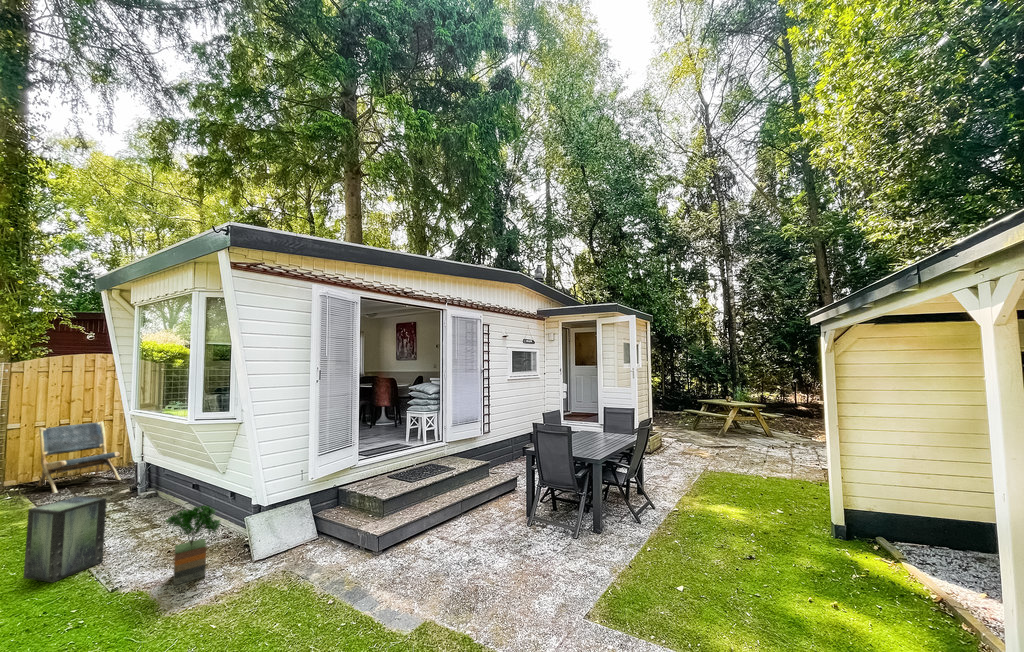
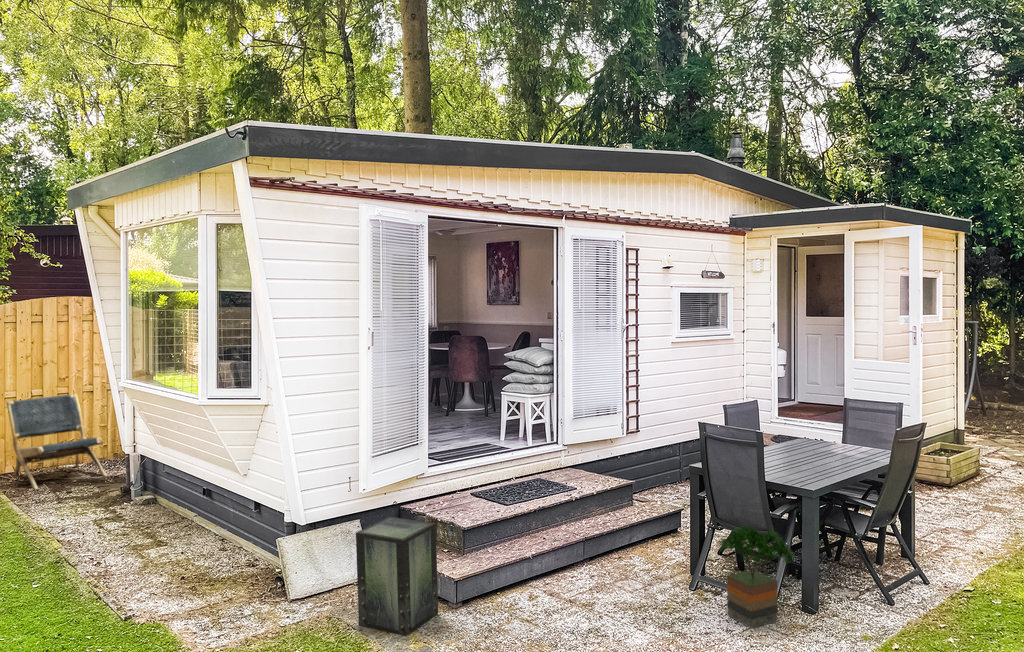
storage box: present [24,496,106,583] -> present [356,517,438,636]
potted tree: present [166,505,220,585] -> present [720,525,793,628]

